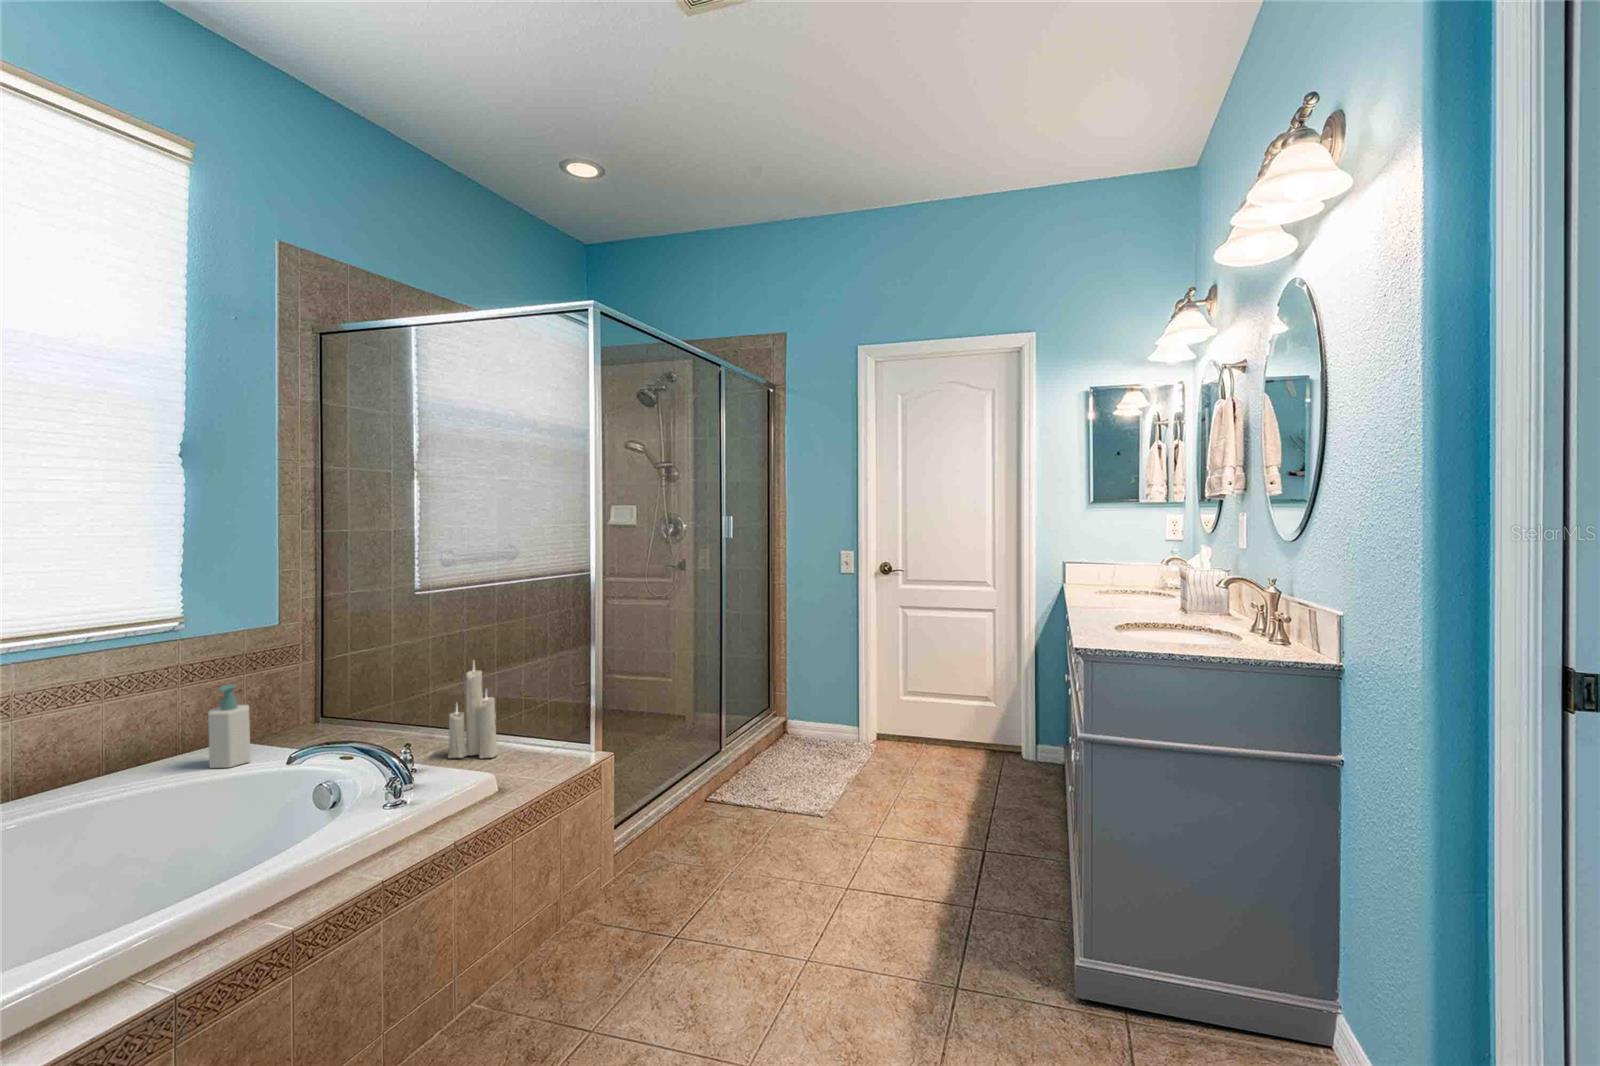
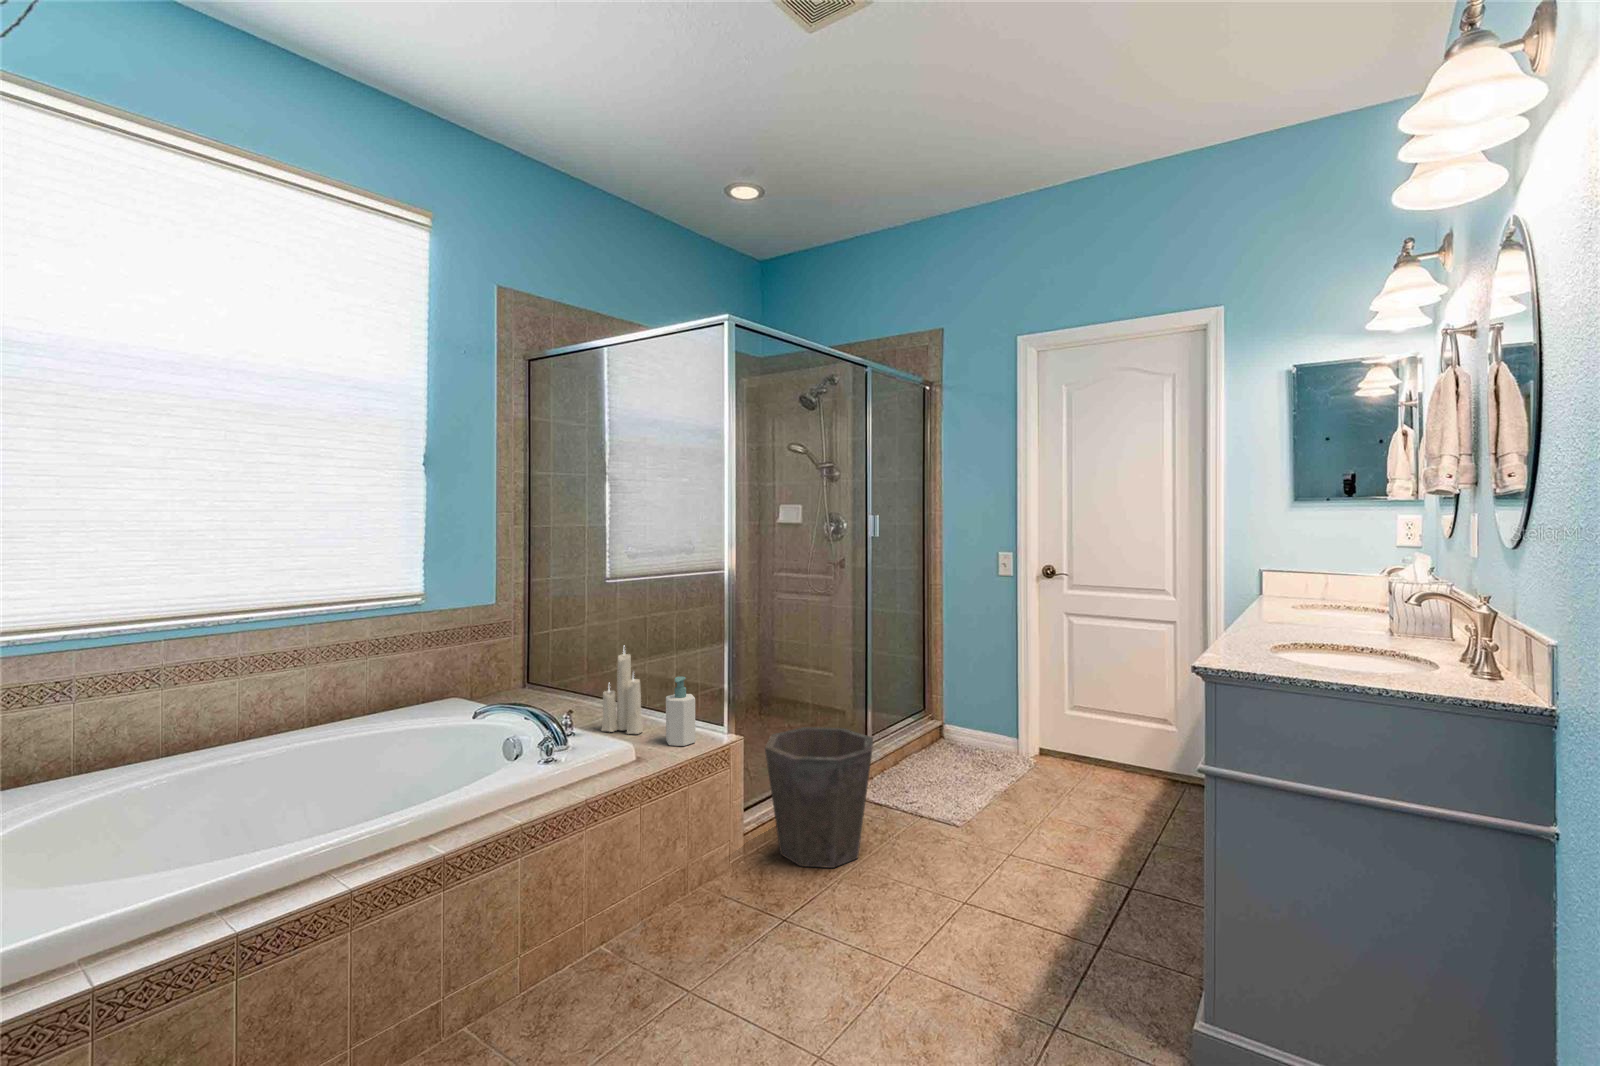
soap bottle: present [208,684,250,768] -> present [666,676,696,746]
waste bin: none [638,732,749,877] -> present [765,727,873,868]

